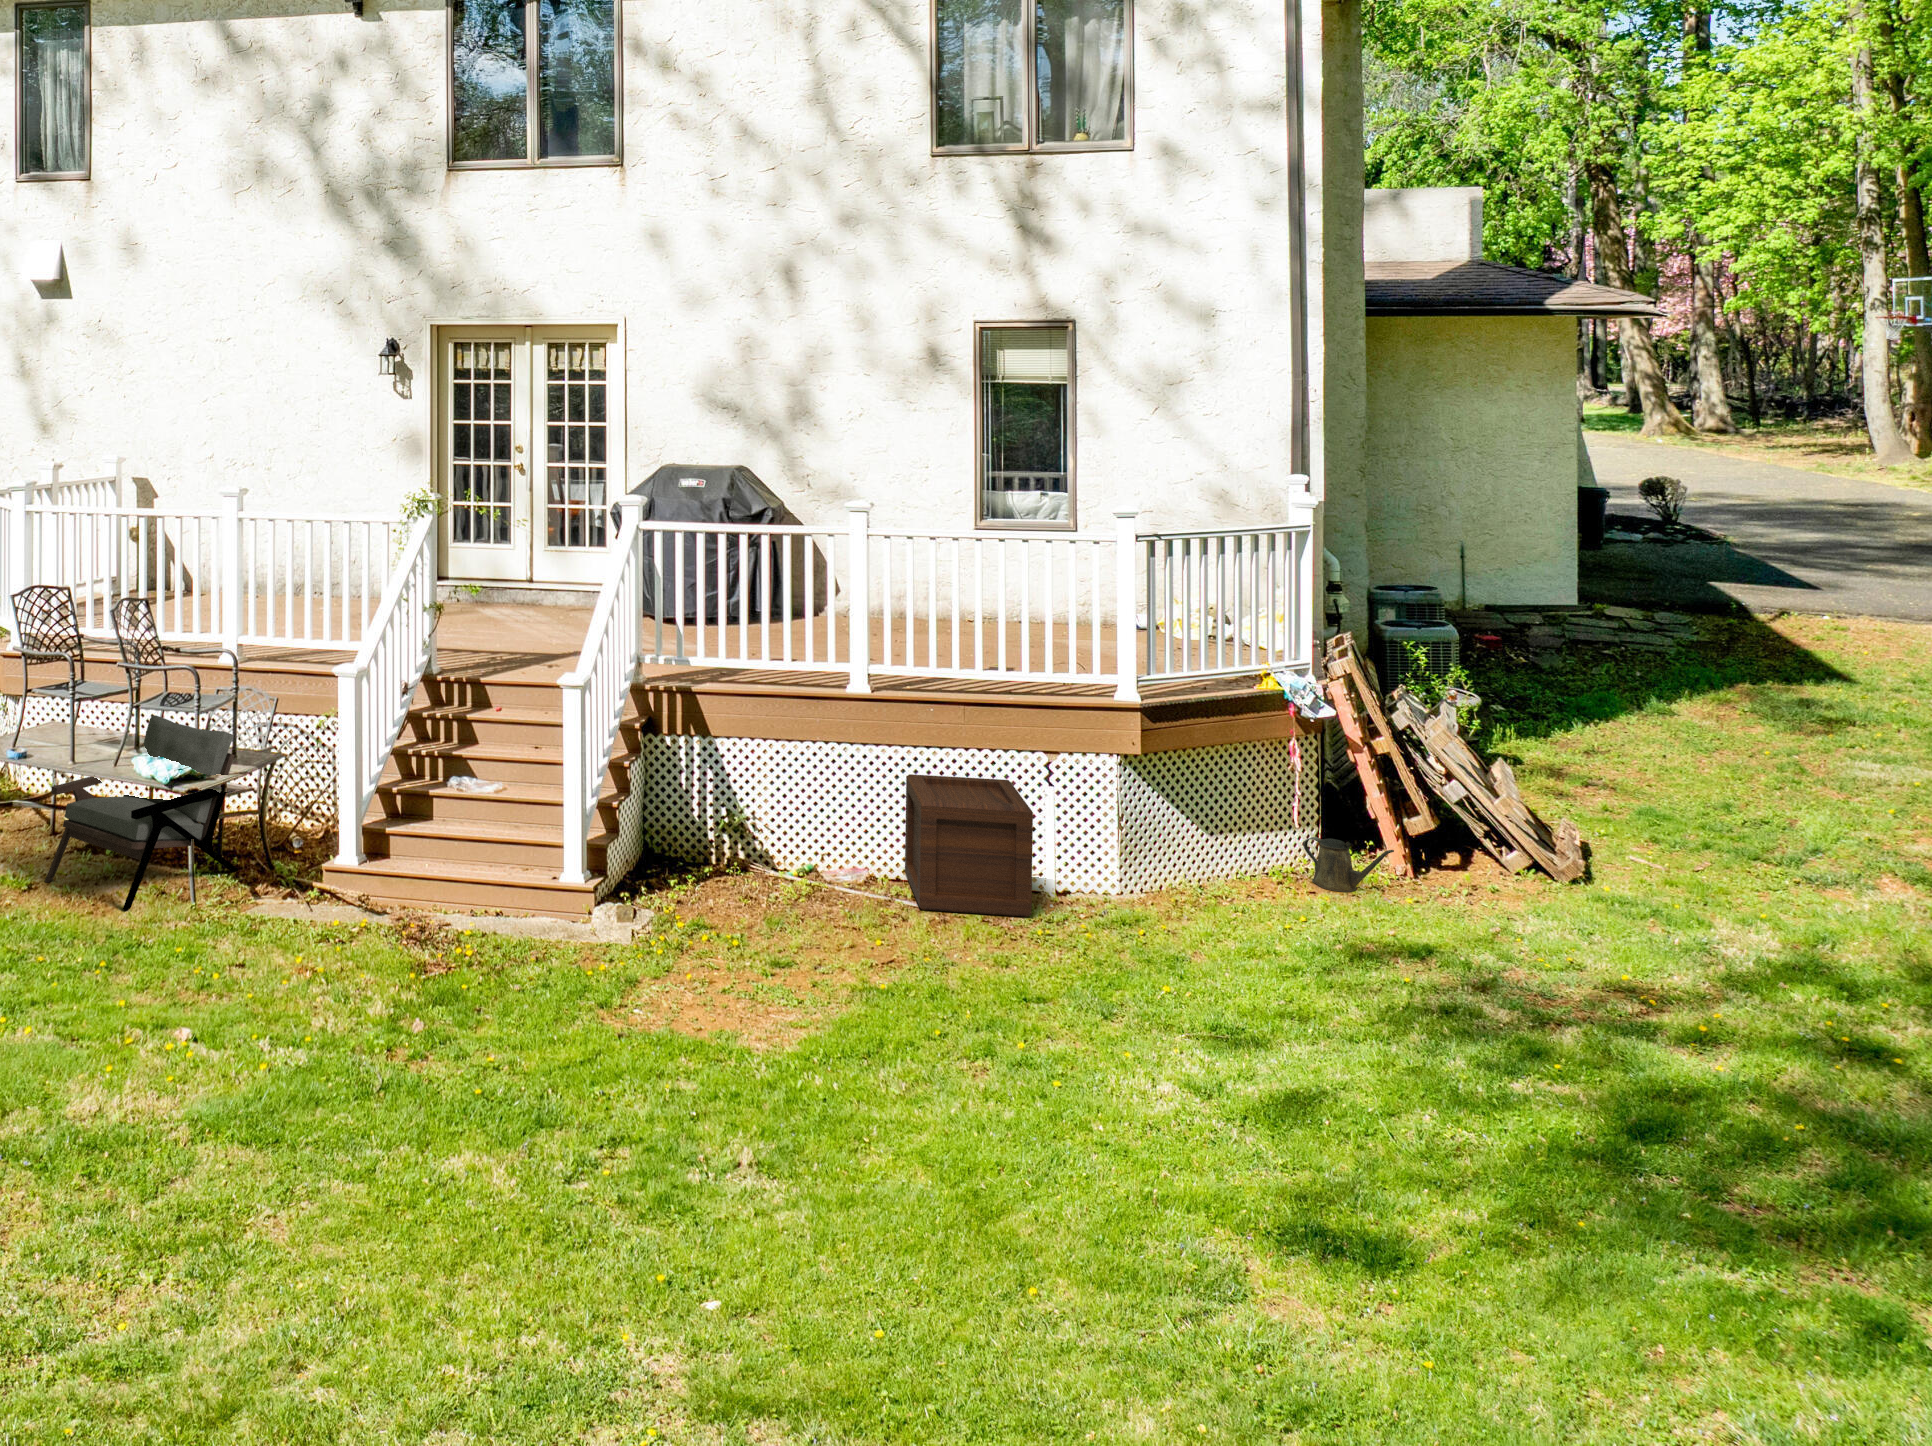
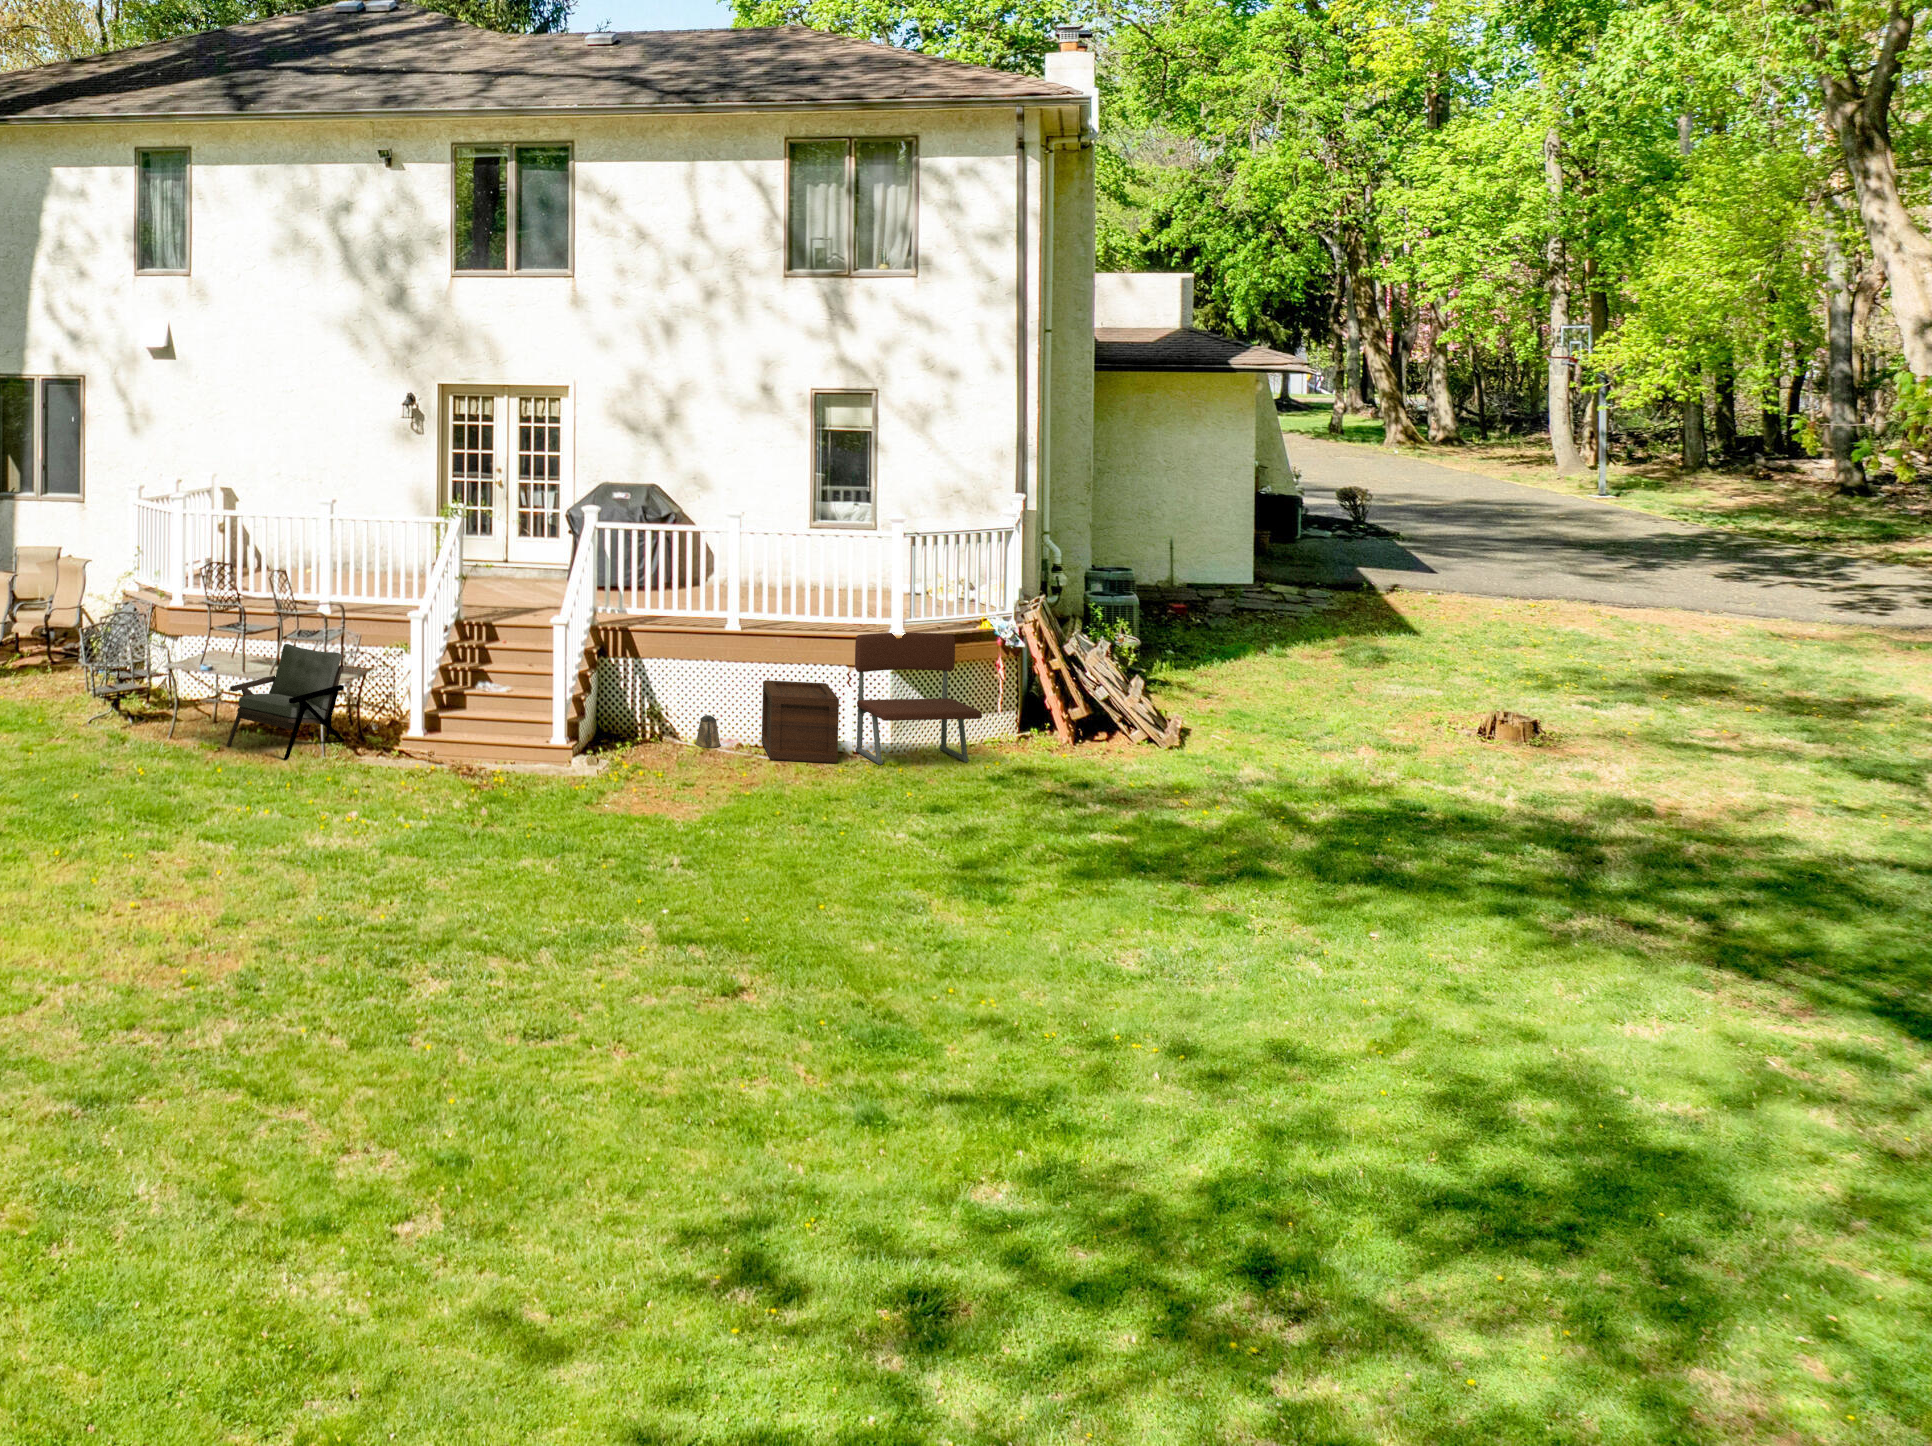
bench: none [1057,699,1272,920] -> present [855,633,982,765]
watering can: present [1303,837,1394,892] -> present [696,715,721,748]

